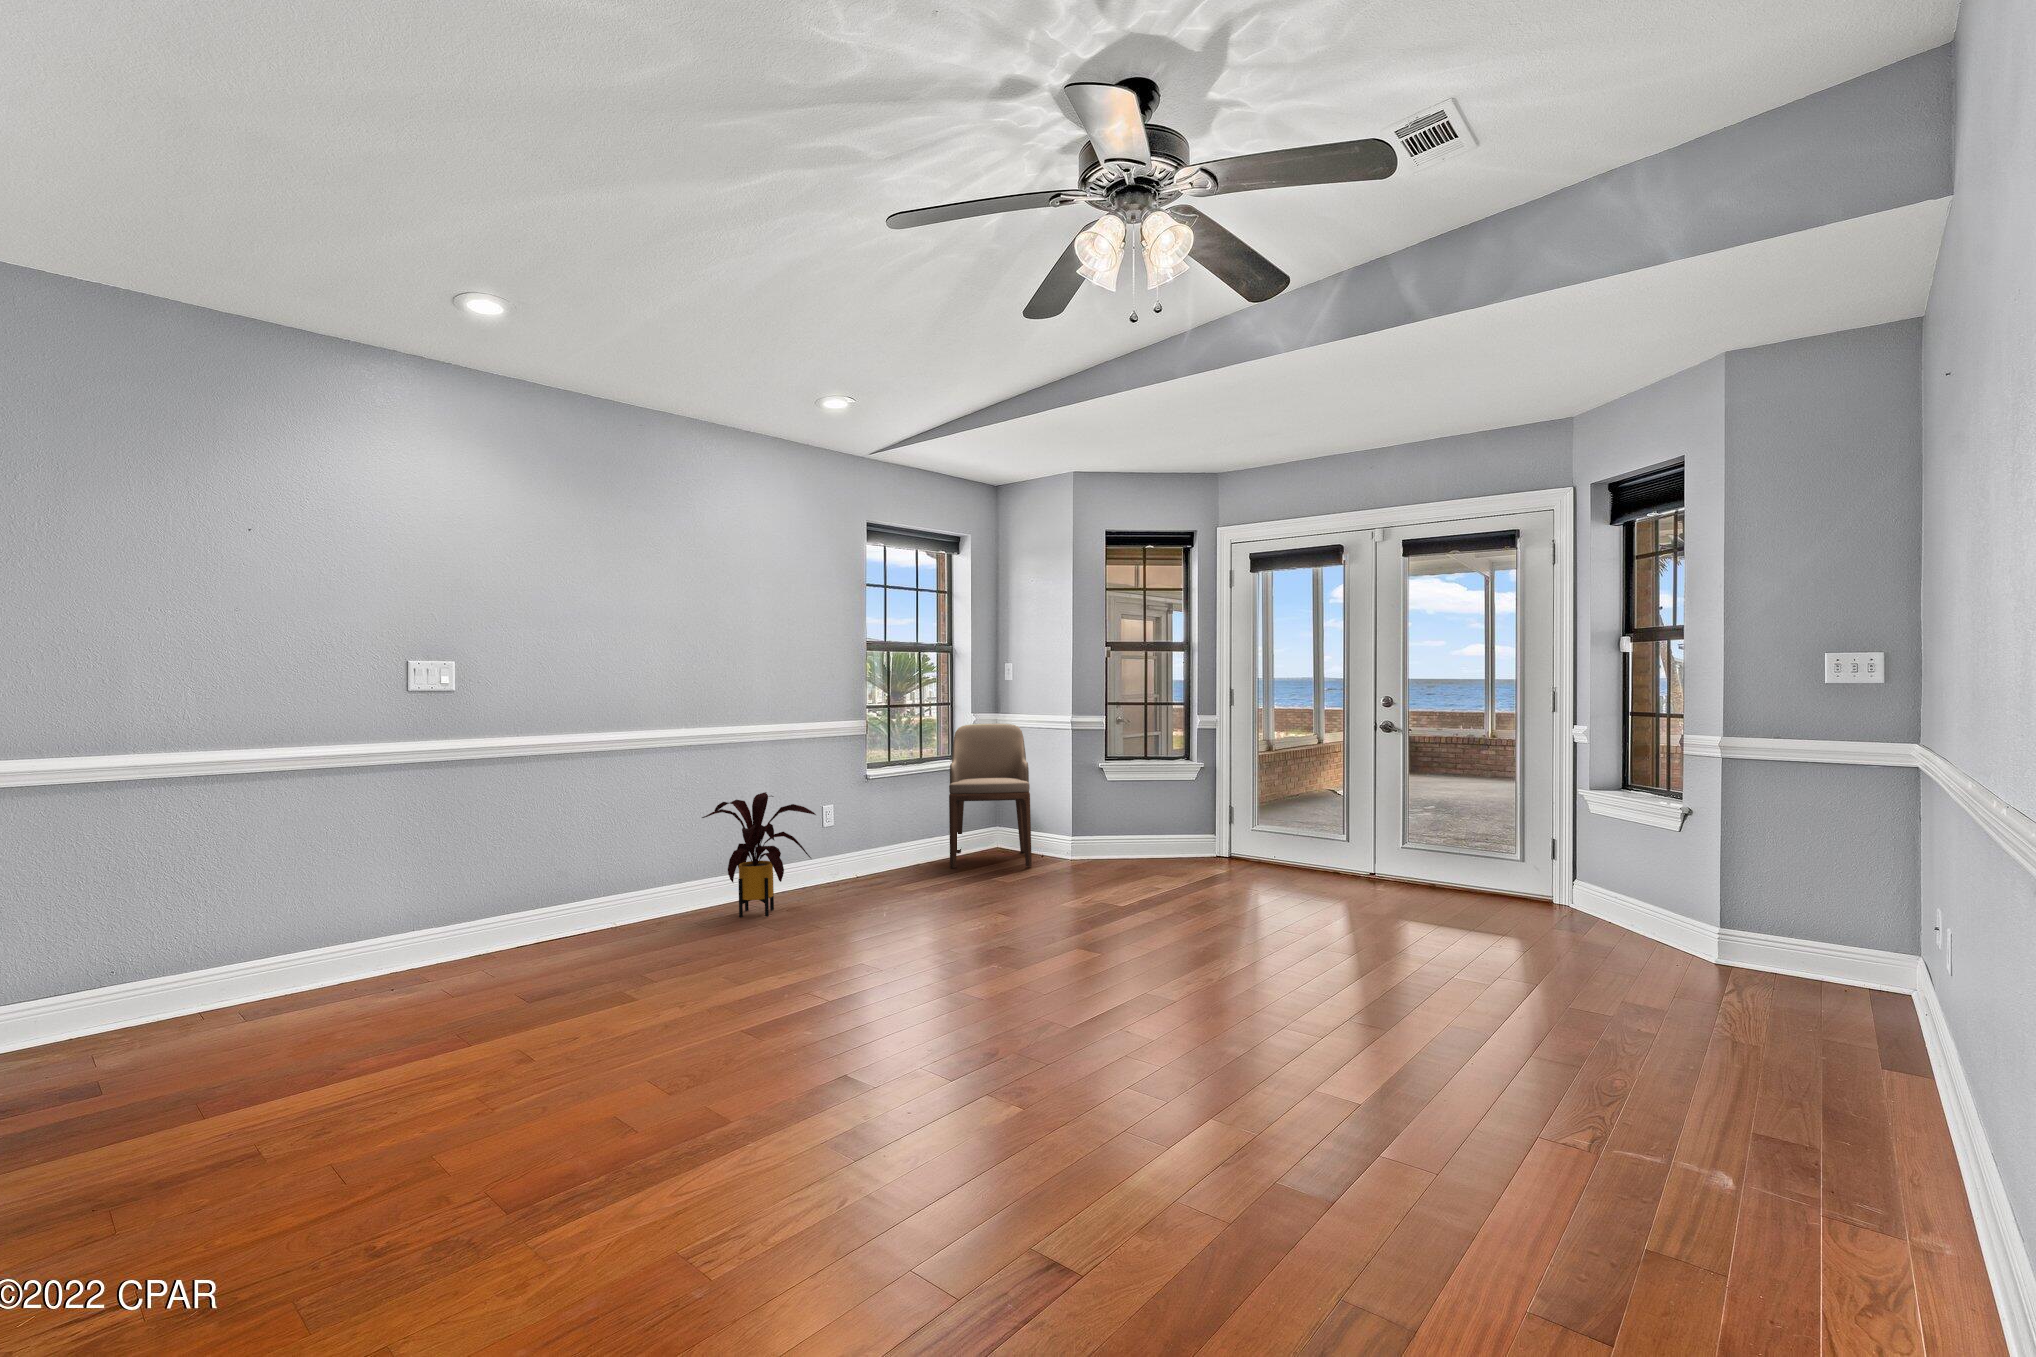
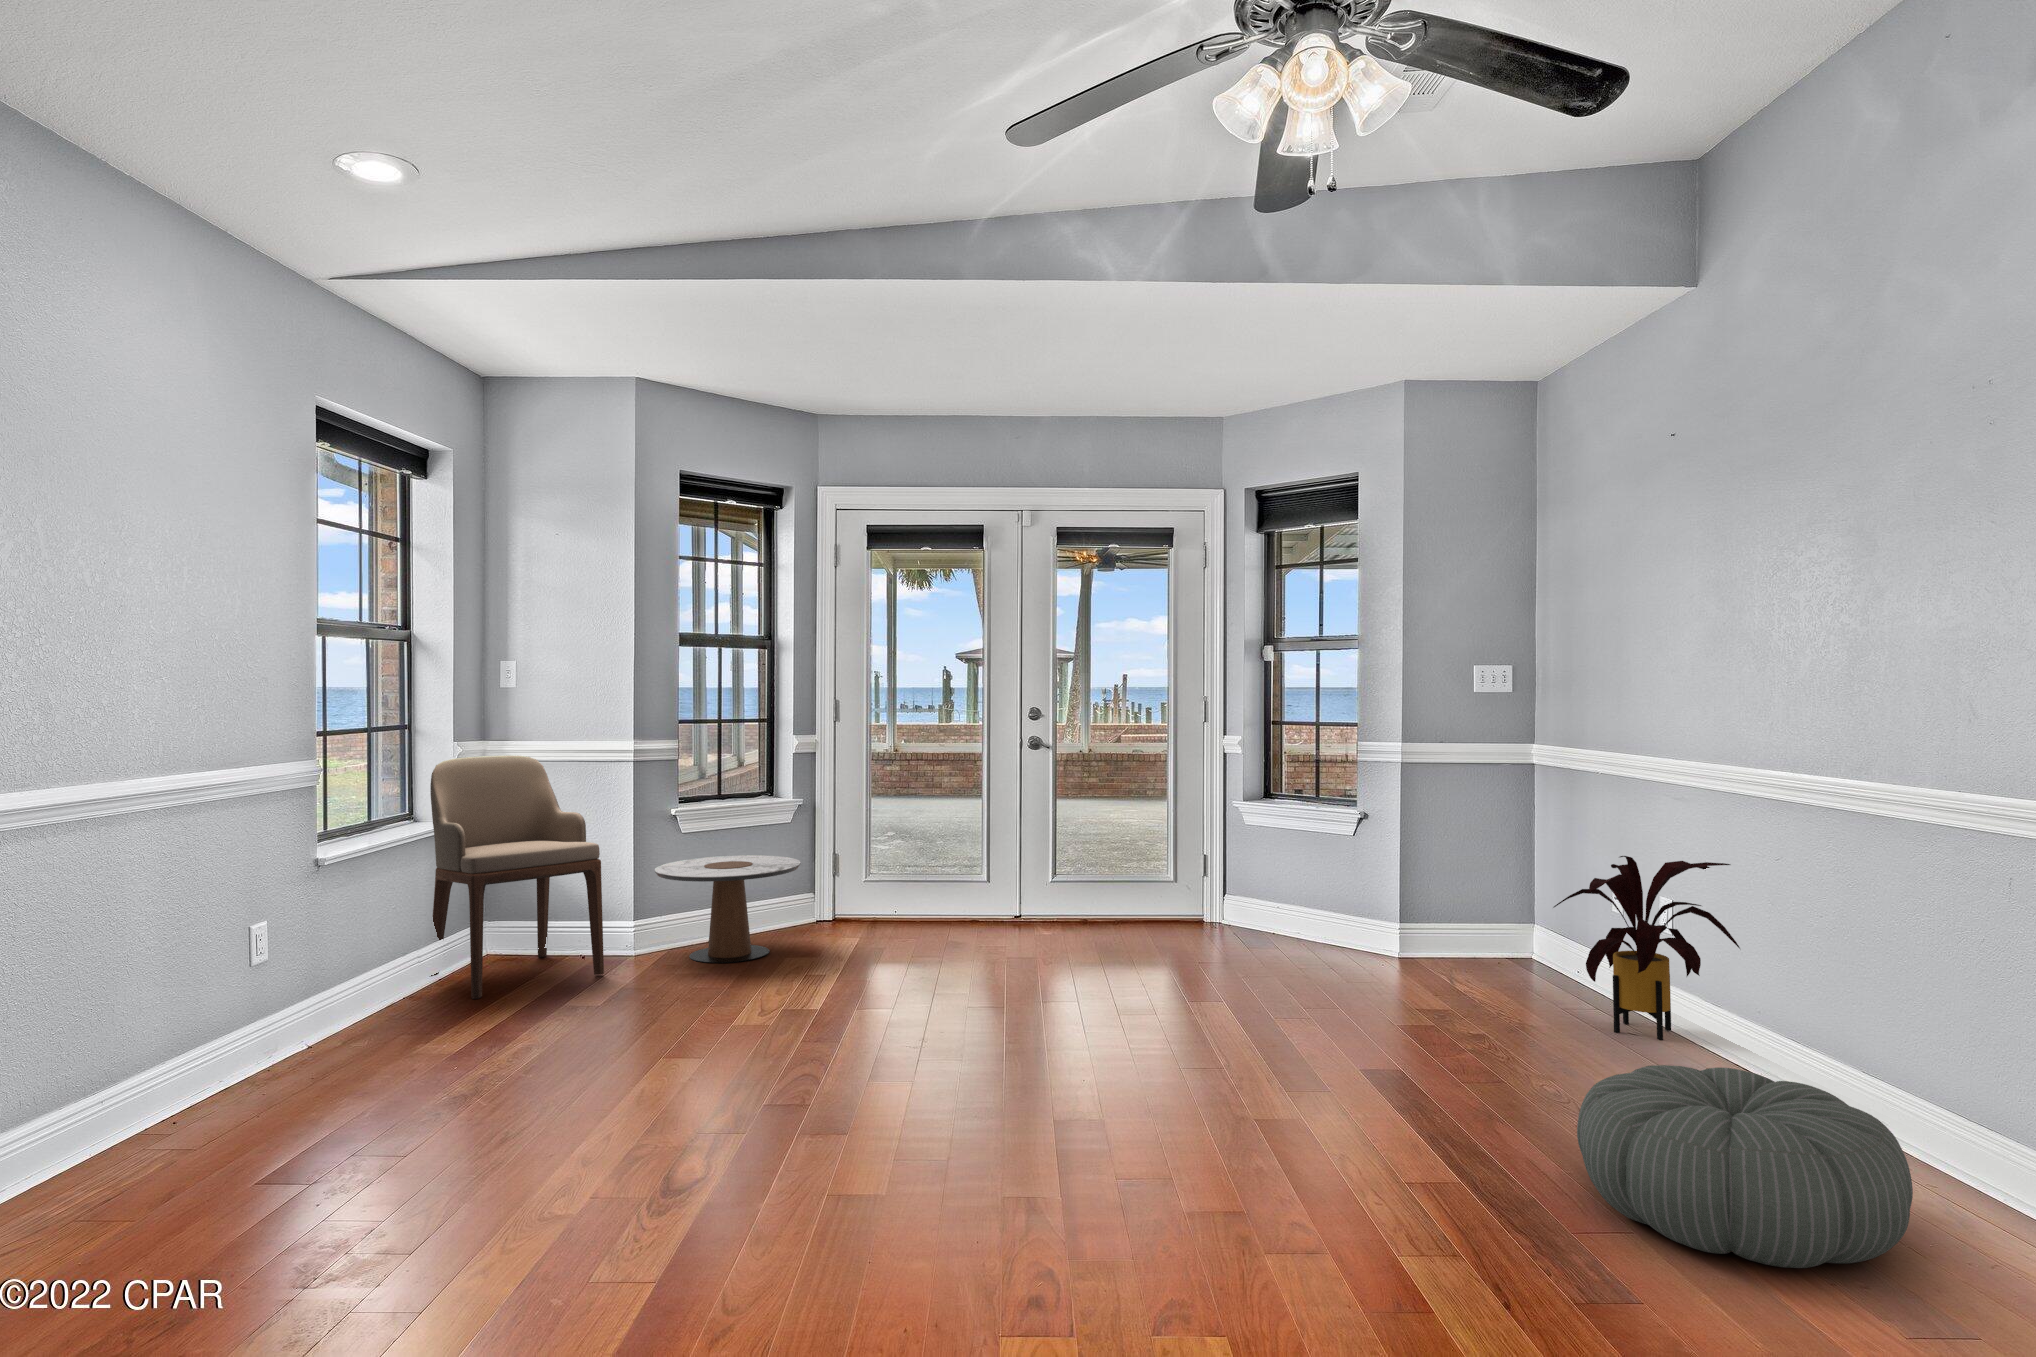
house plant: present [702,792,816,917] -> present [1554,856,1740,1040]
side table: none [1071,799,1170,873] -> present [655,855,801,963]
pouf: none [1267,1045,1548,1240] -> present [1577,1065,1913,1268]

